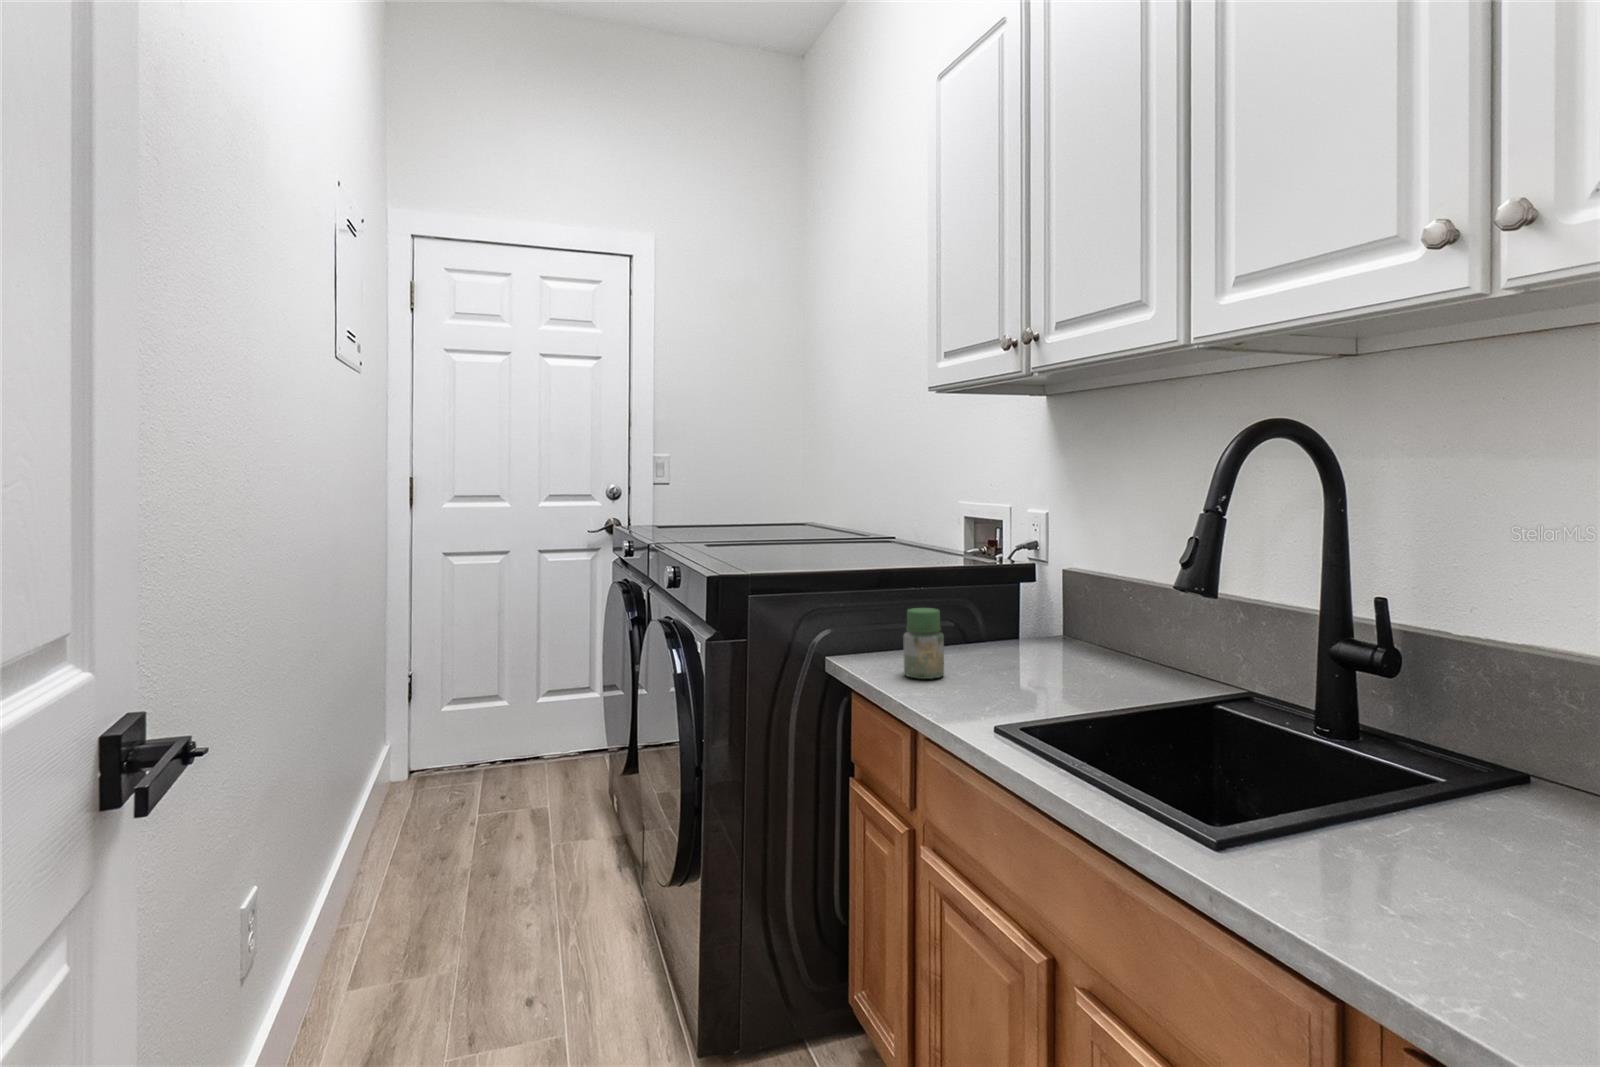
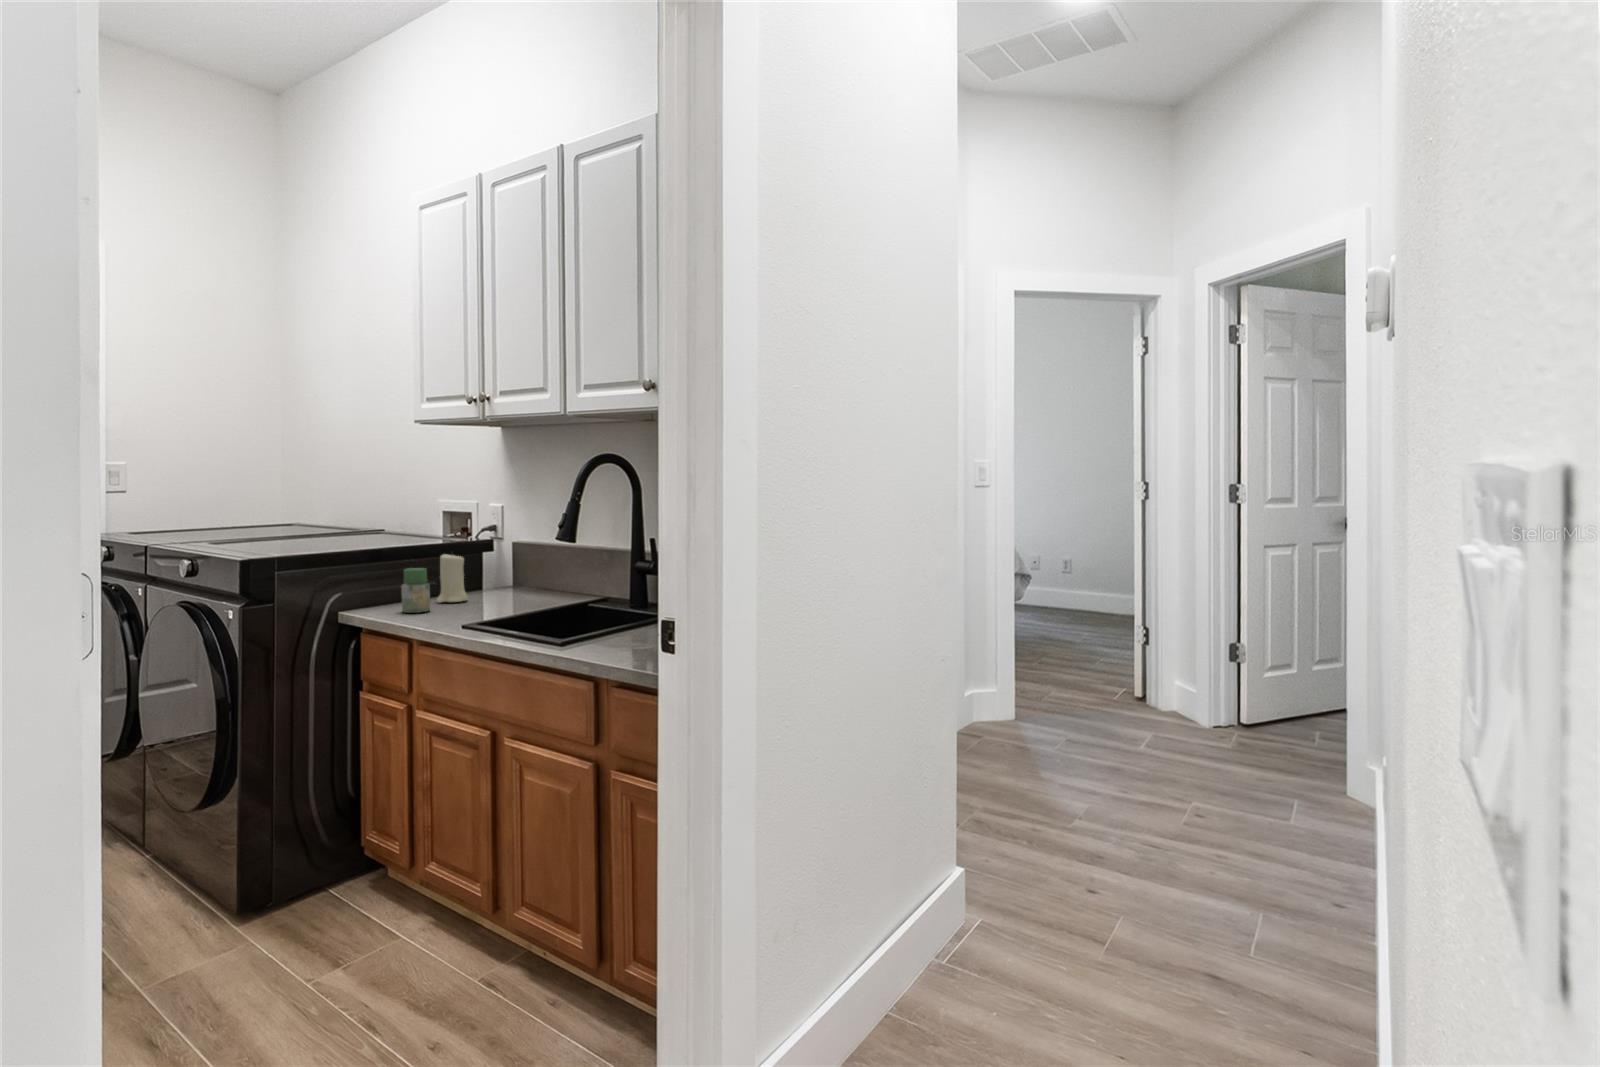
candle: none [954,582,999,659] -> present [437,555,468,603]

